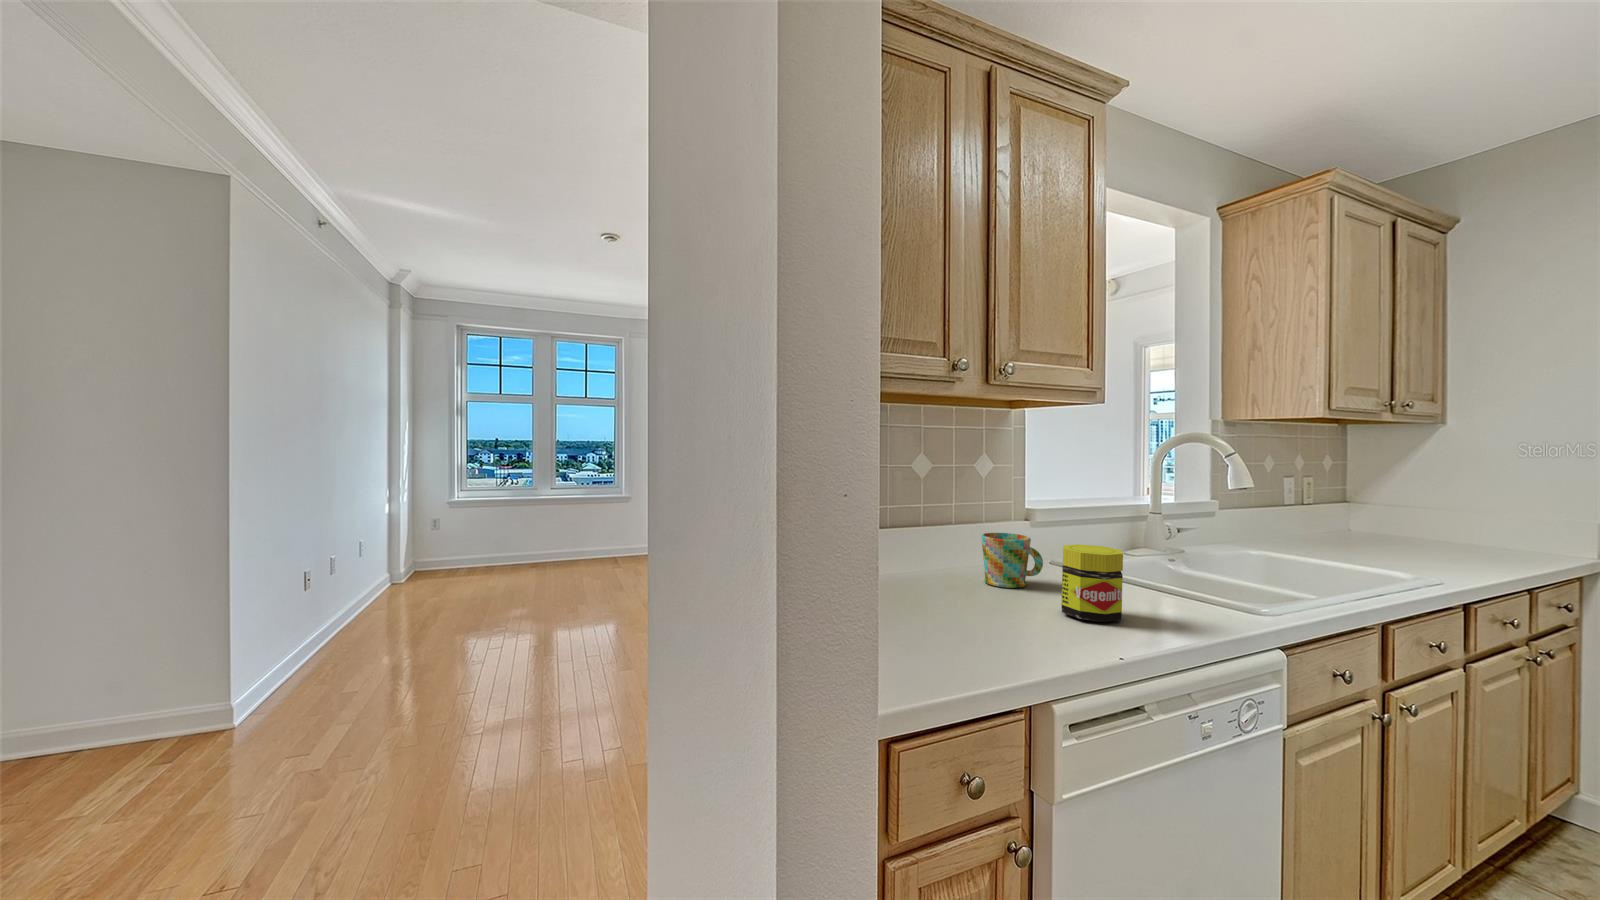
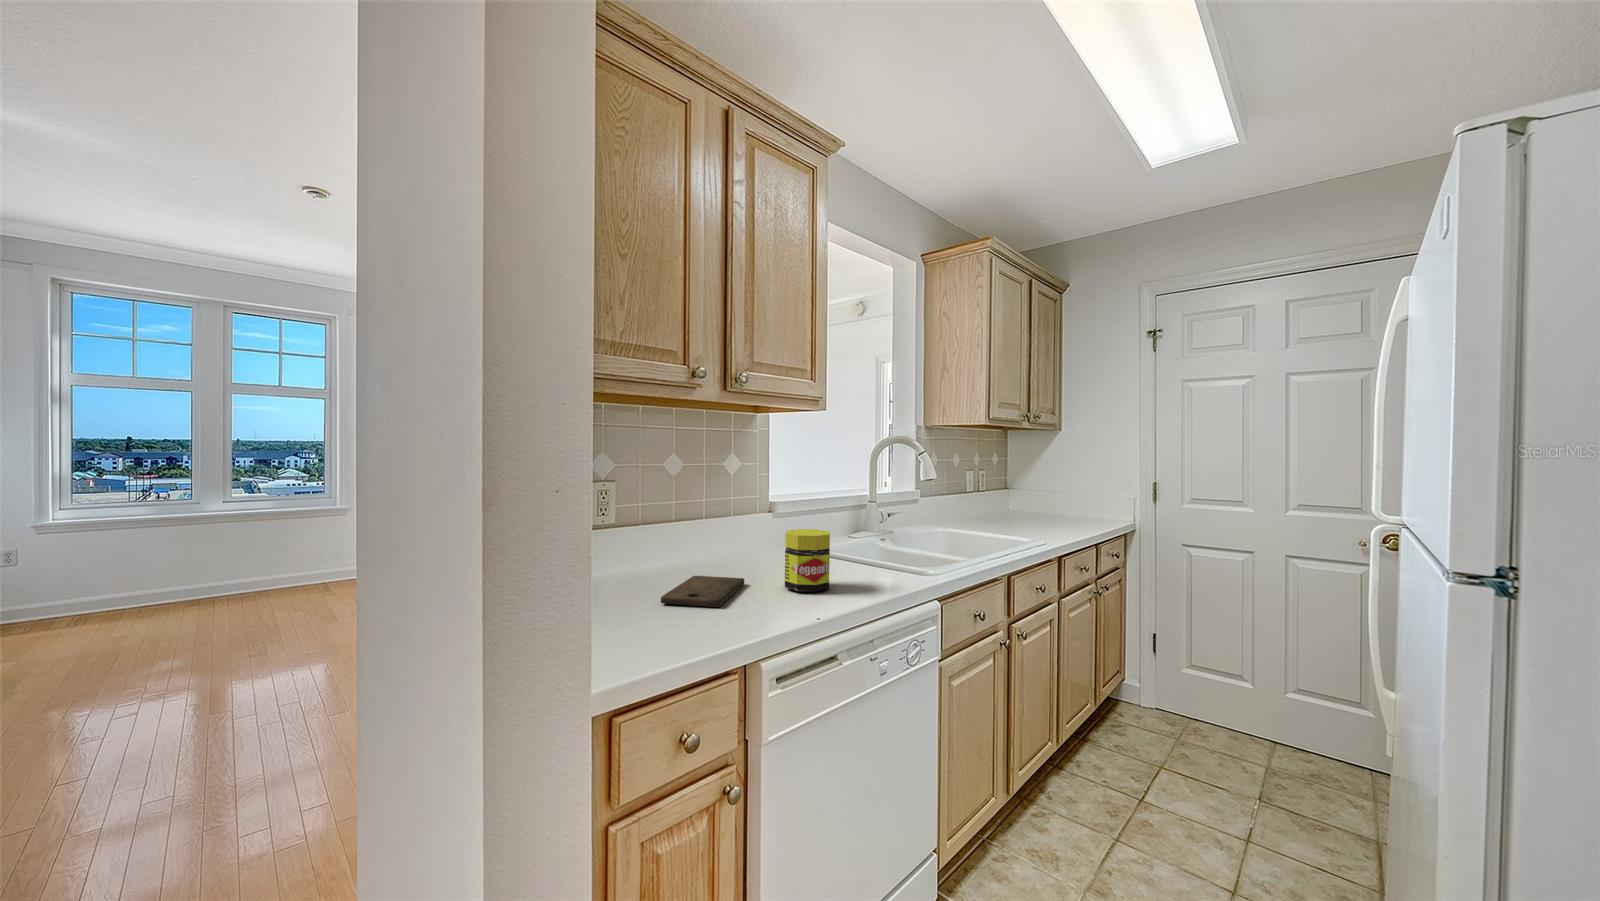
mug: present [981,533,1043,588] -> none [725,523,776,571]
cutting board: none [920,588,1009,628] -> present [661,576,744,607]

